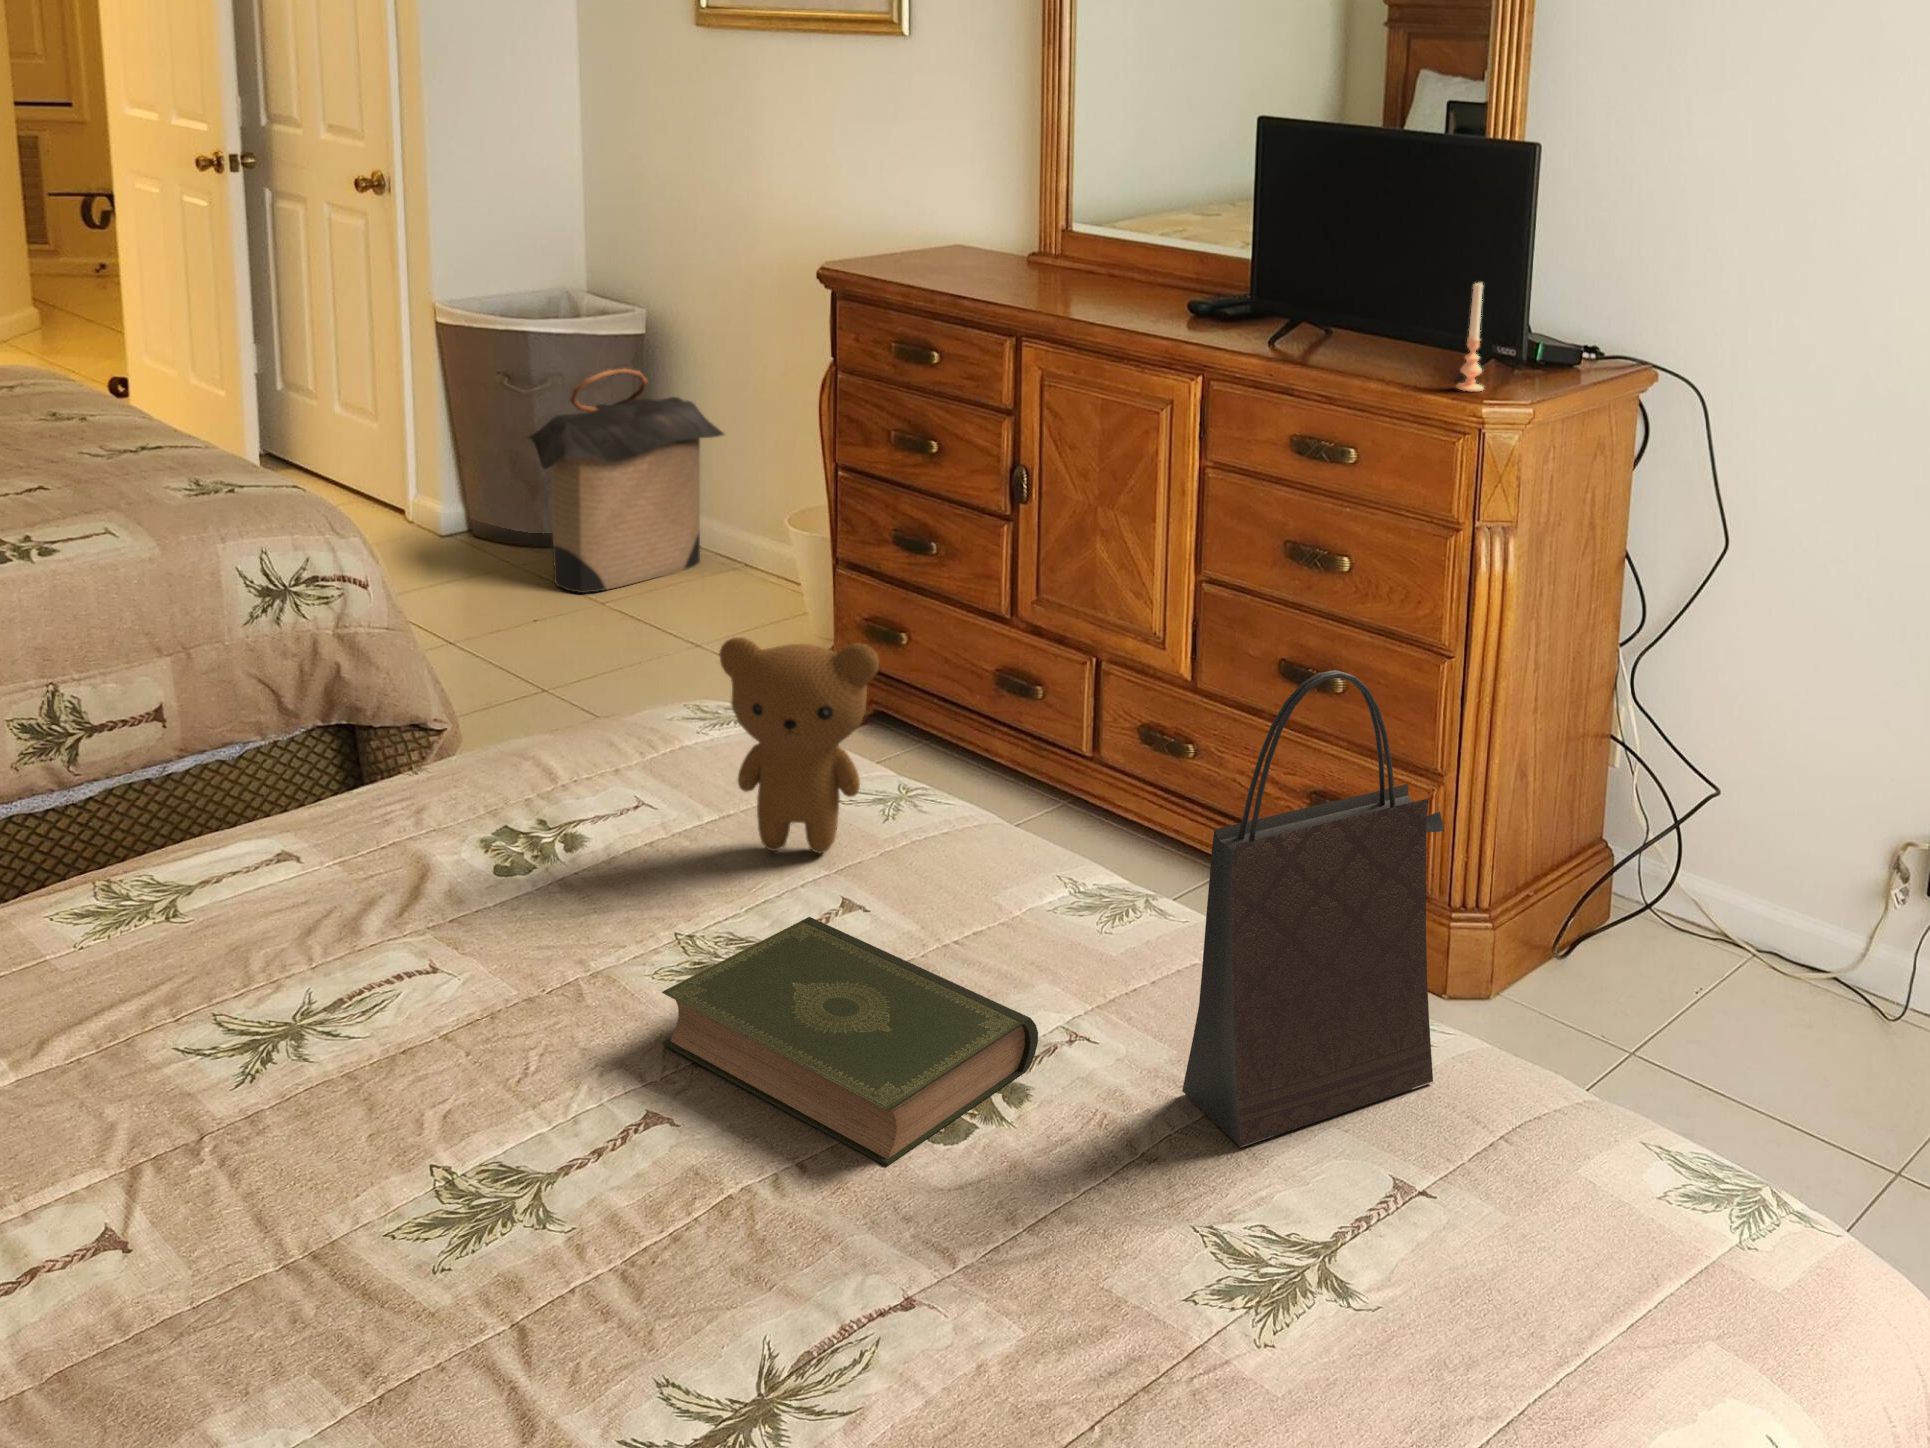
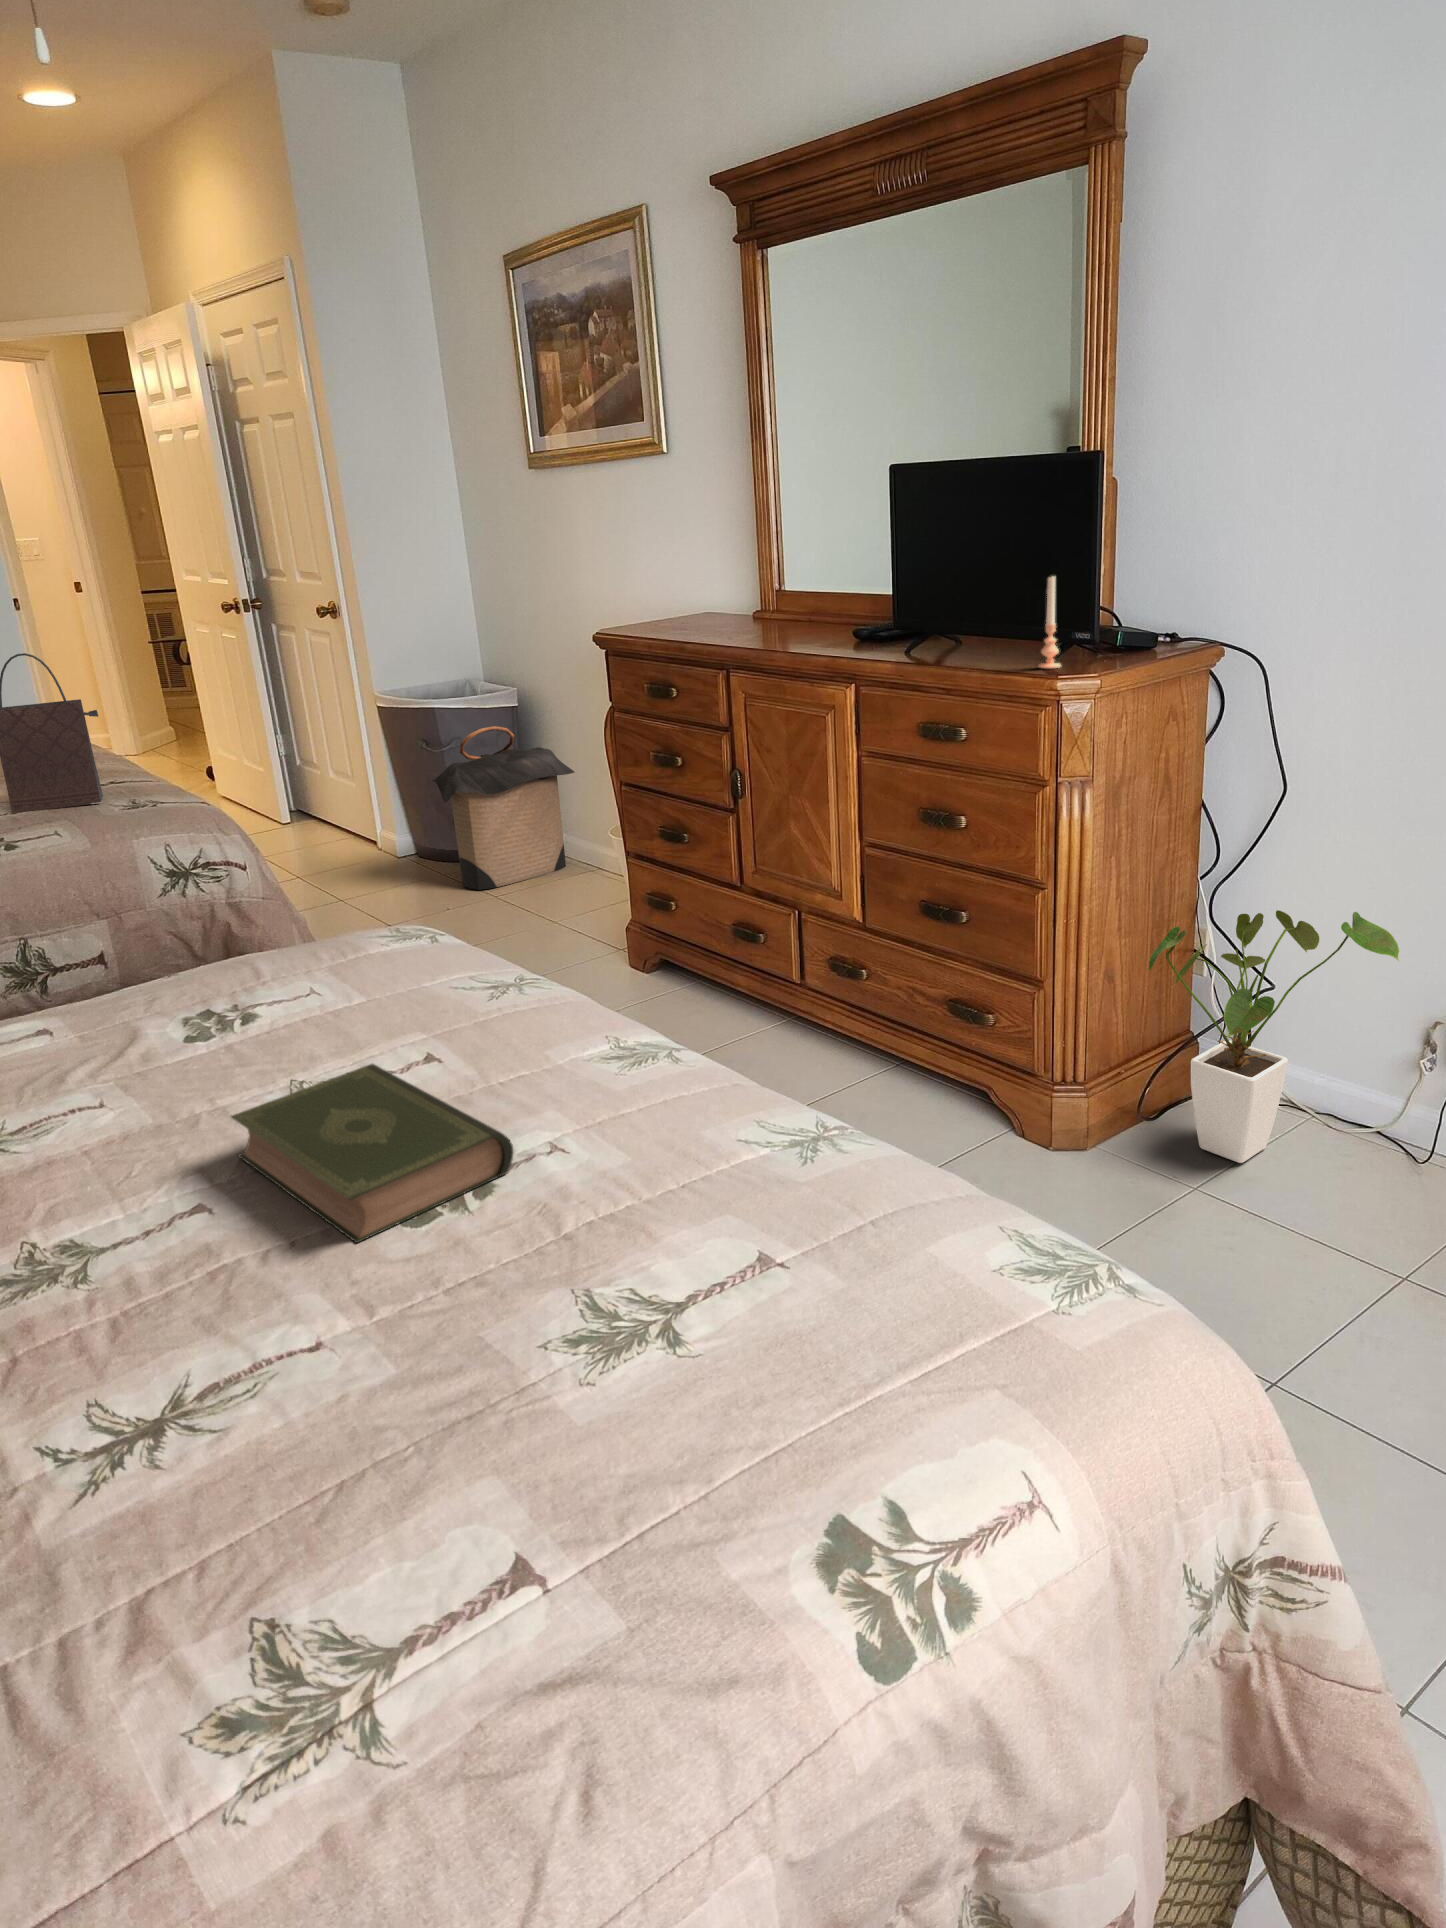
teddy bear: present [719,637,879,853] -> none [335,858,456,1025]
handbag: present [1182,670,1444,1148] -> present [0,653,103,813]
house plant: none [1584,694,1867,1013] -> present [1148,910,1399,1163]

